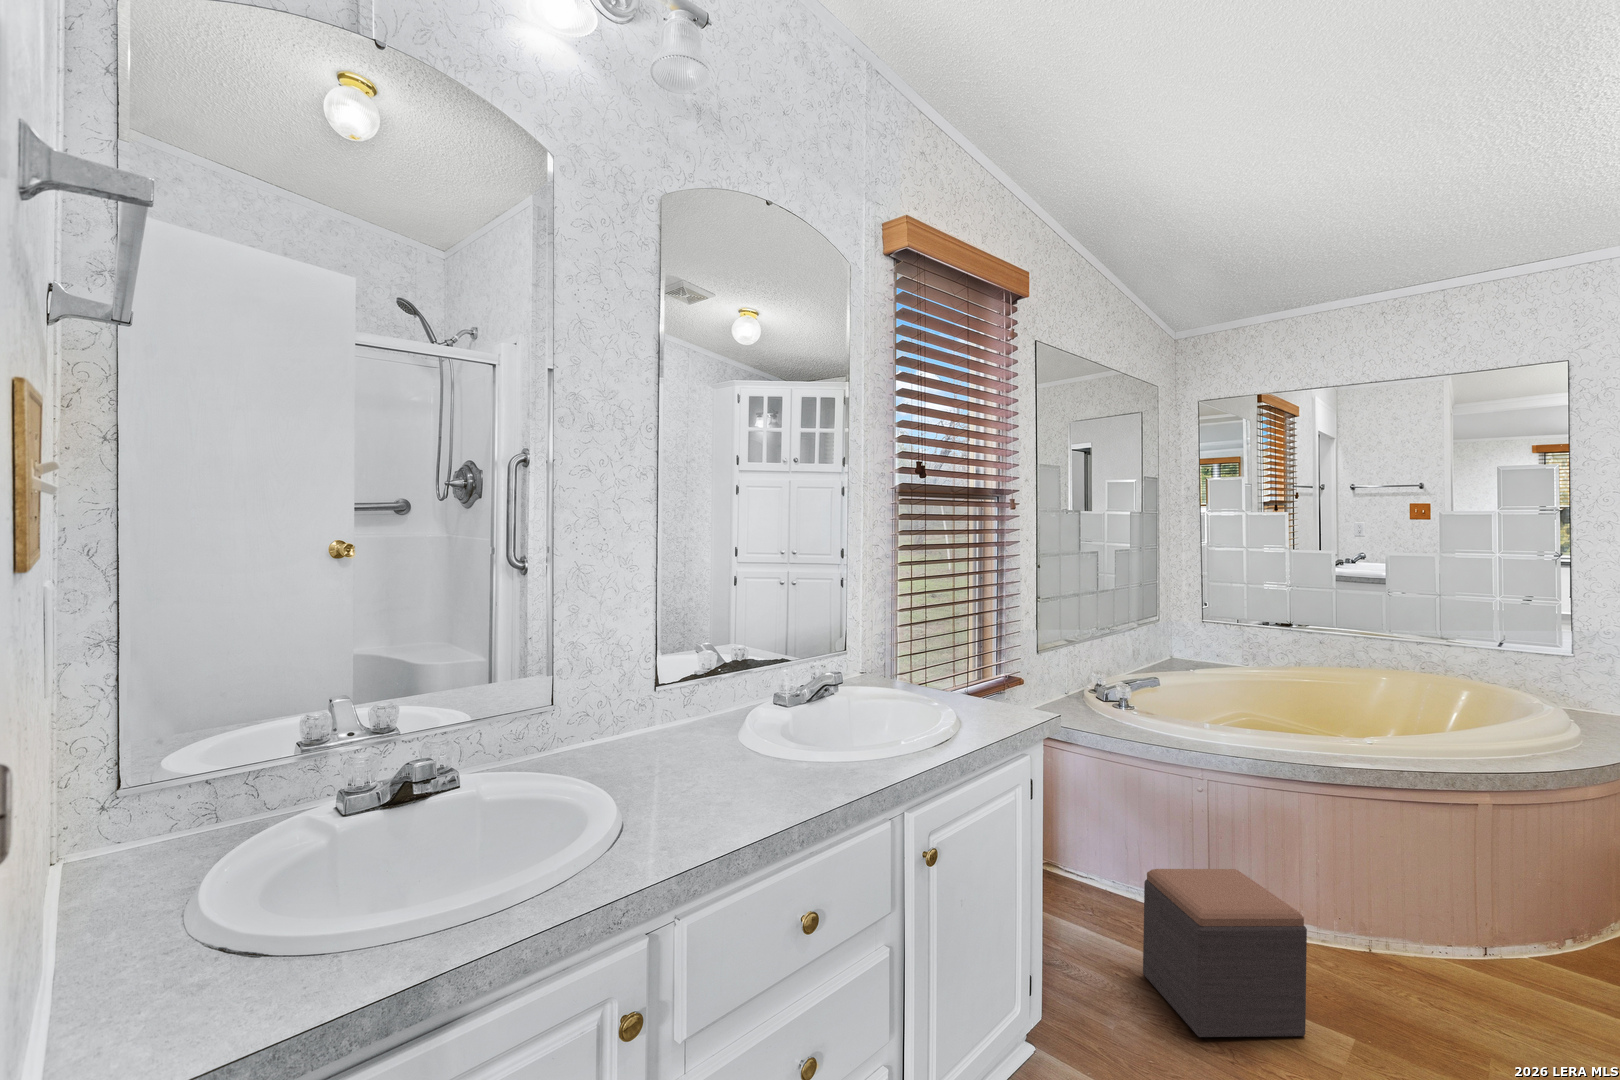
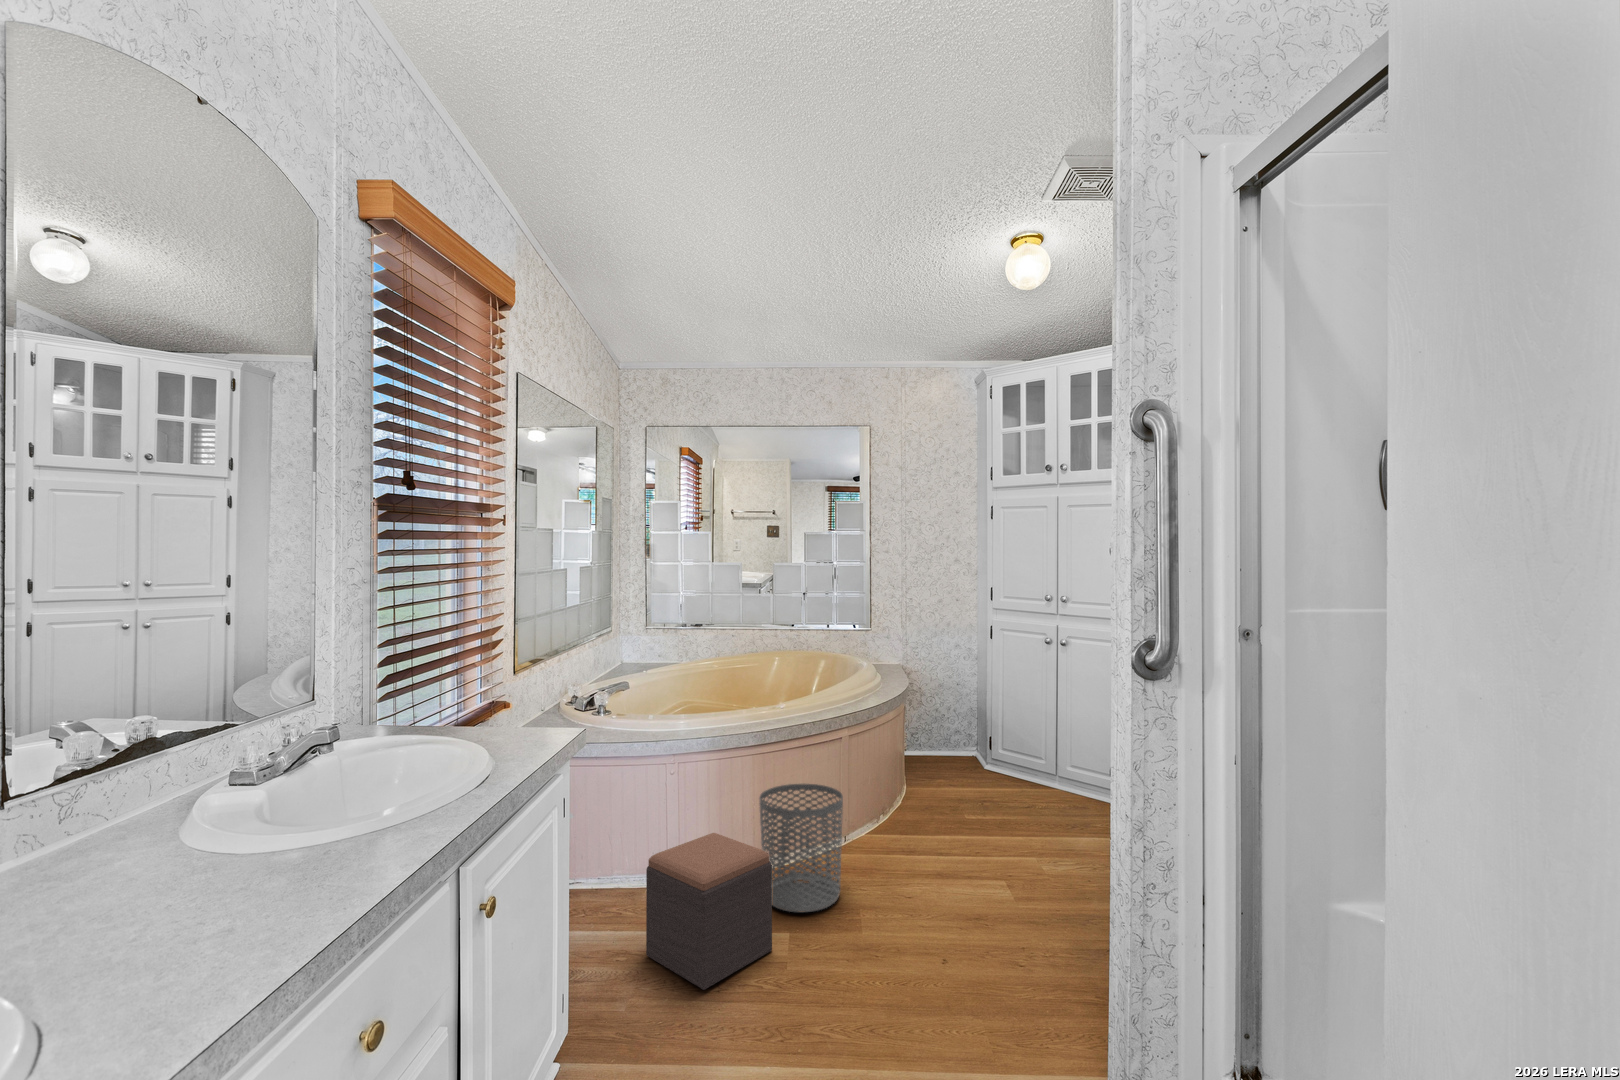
waste bin: none [1309,841,1449,1022] -> present [759,784,843,912]

